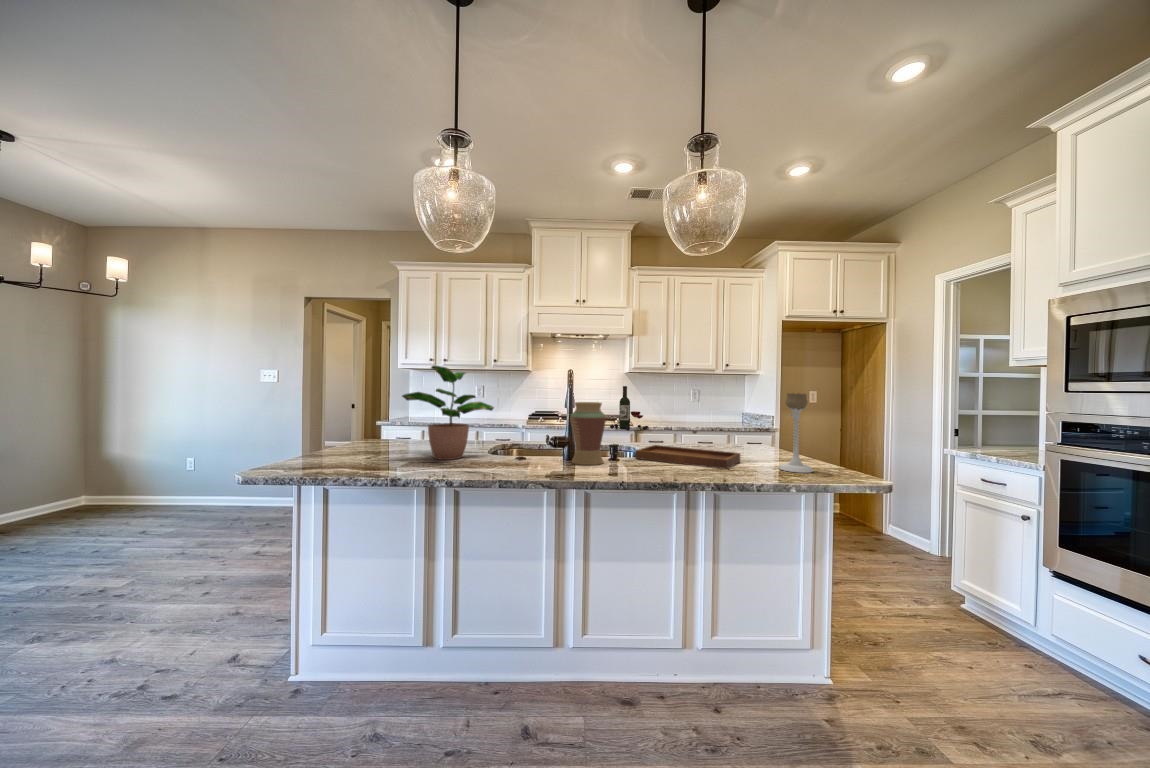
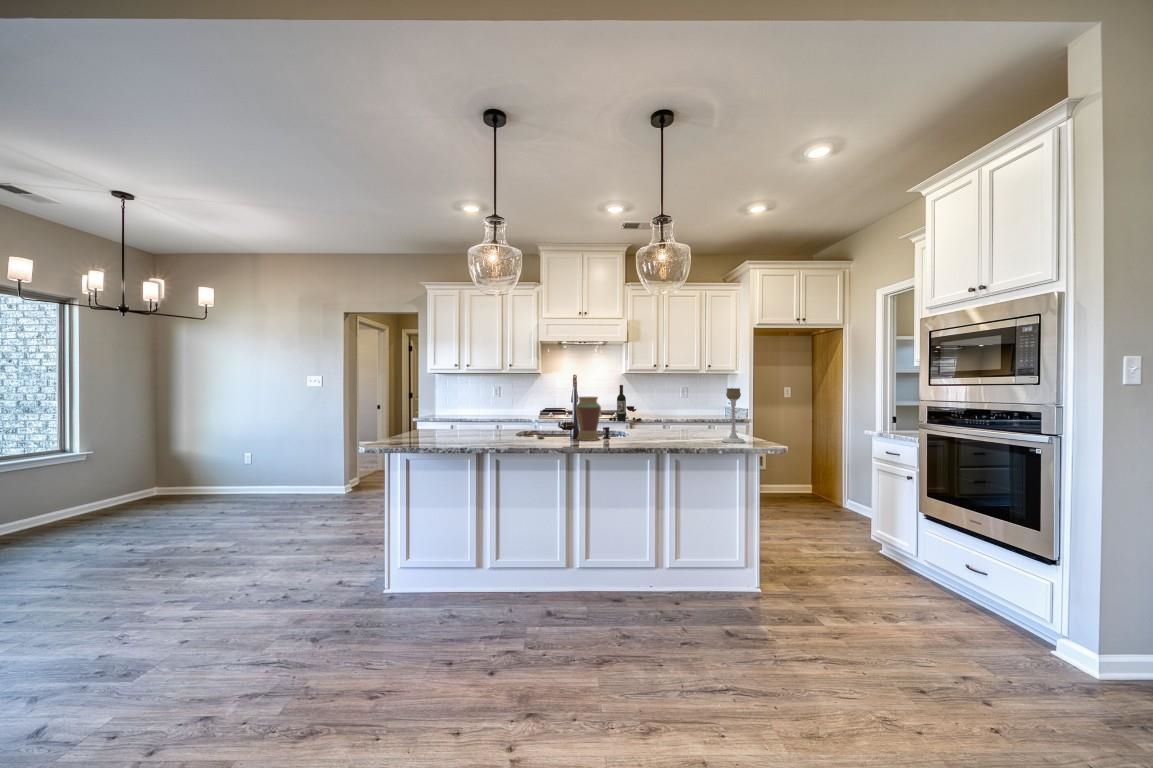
potted plant: present [402,365,494,460] -> none [455,372,520,439]
tray: present [635,429,740,469] -> none [623,415,698,442]

